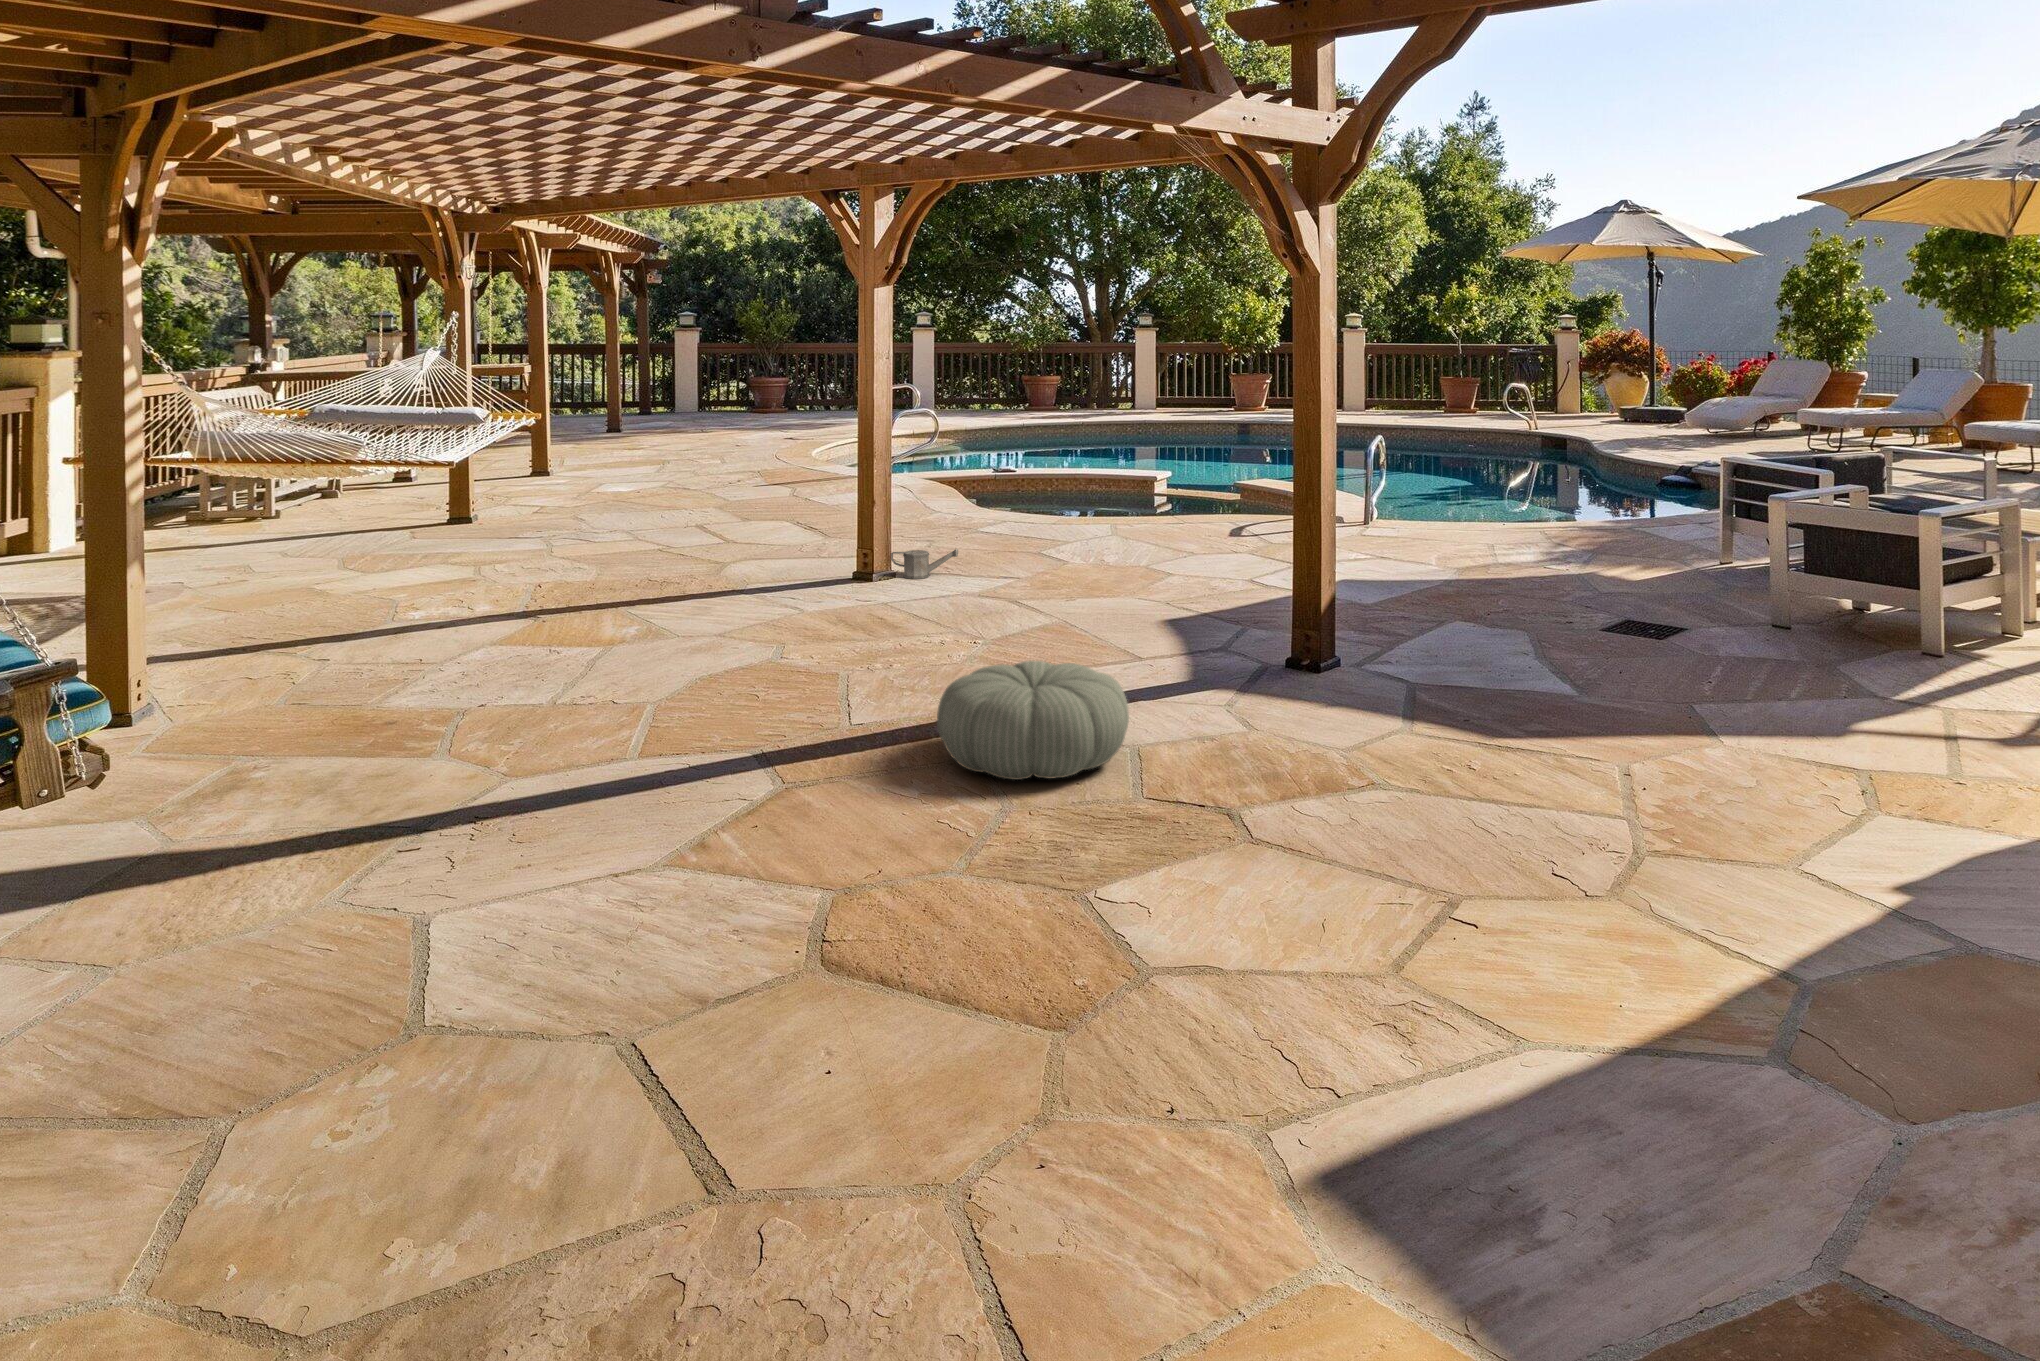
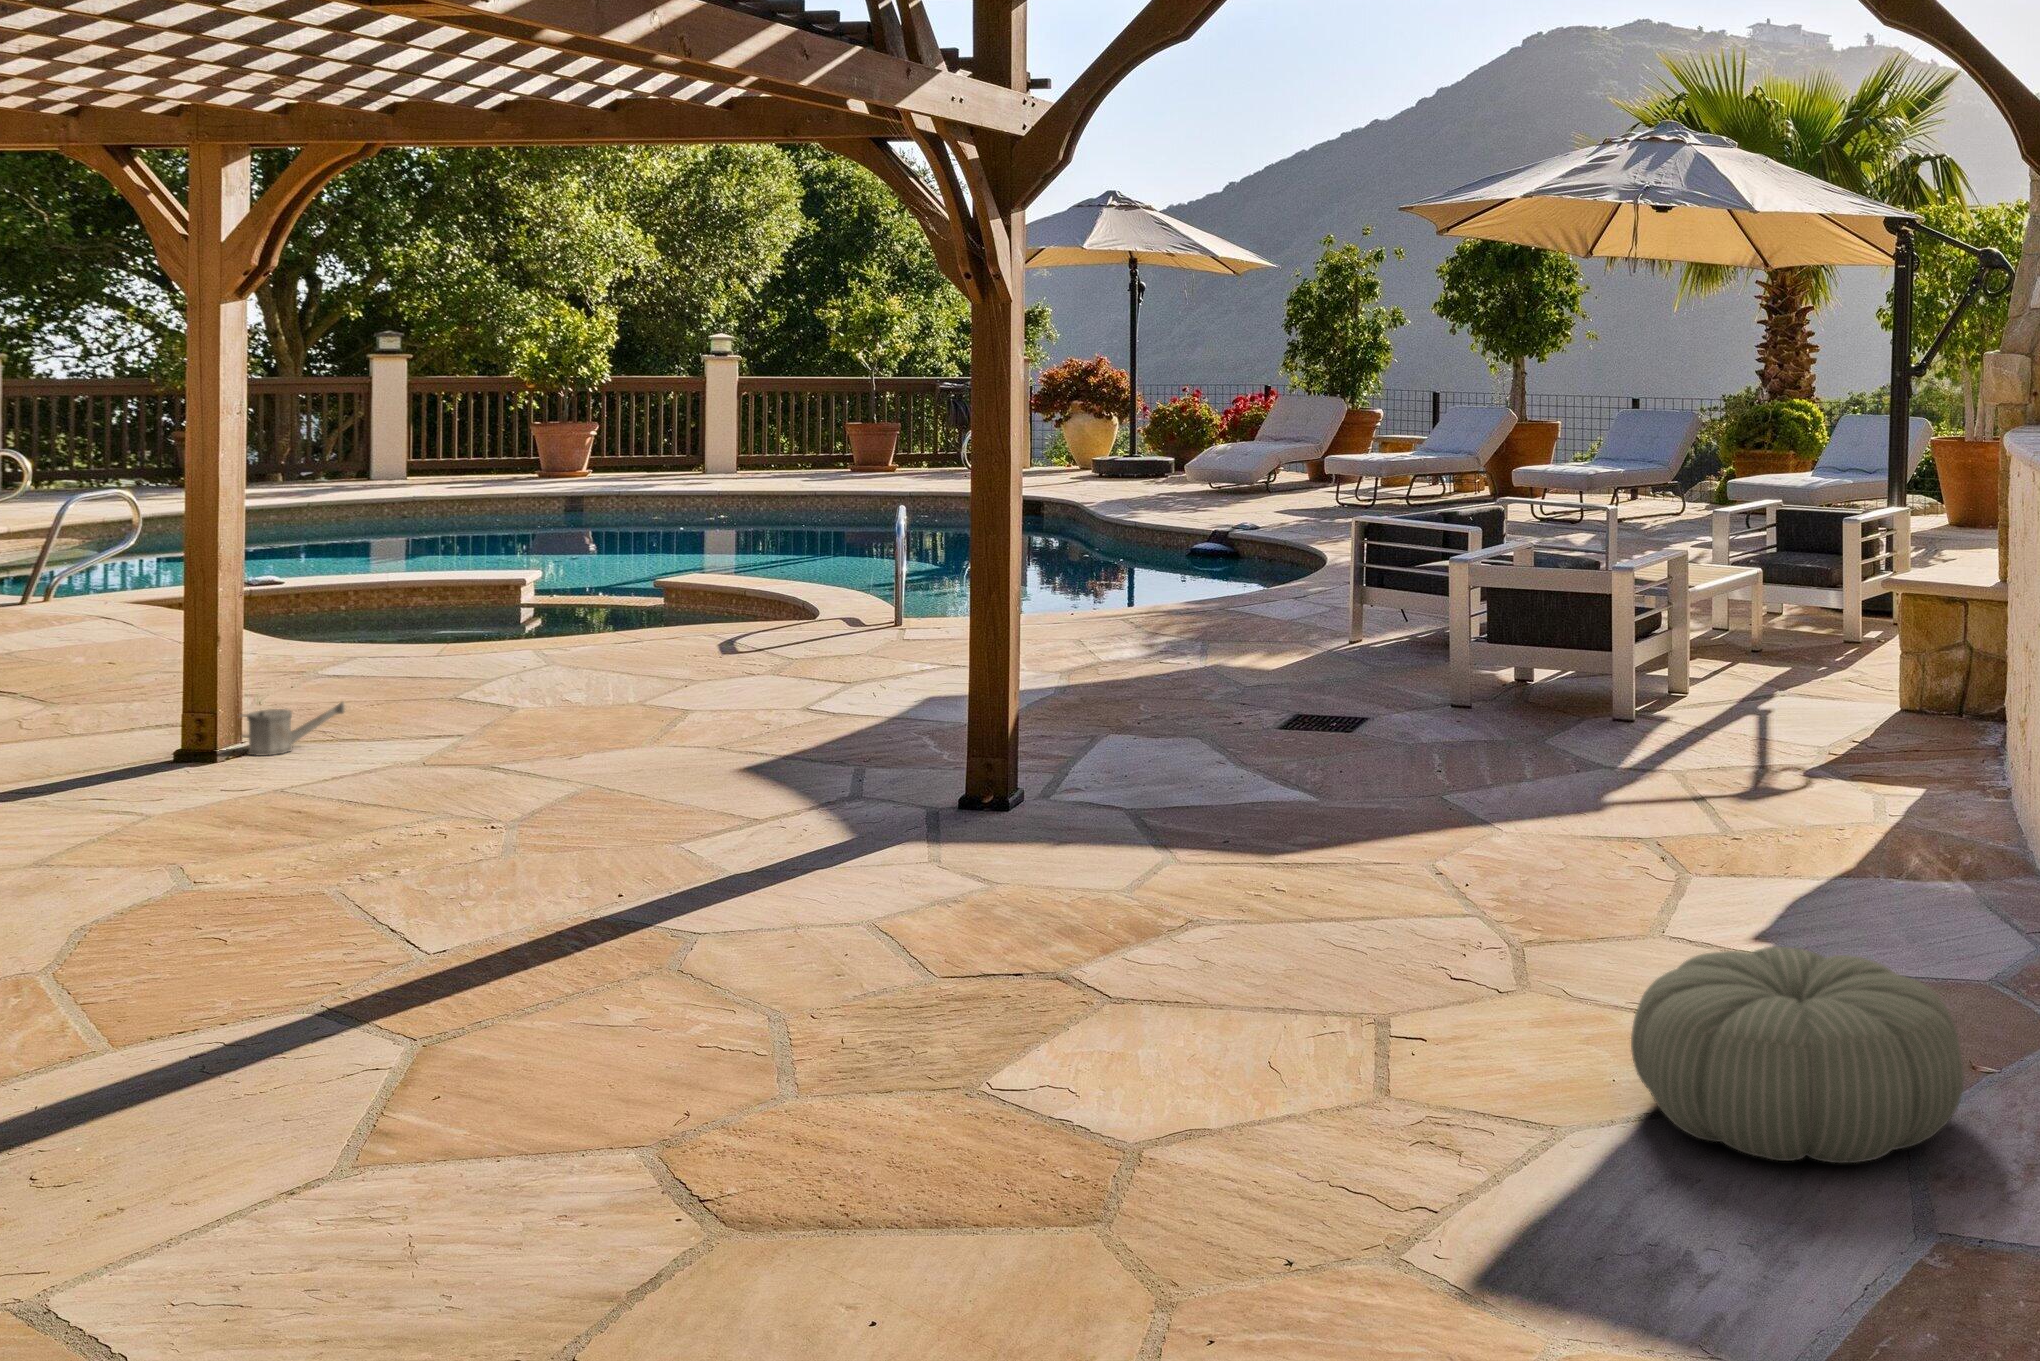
pouf: present [937,661,1129,780] -> present [1631,947,1964,1163]

